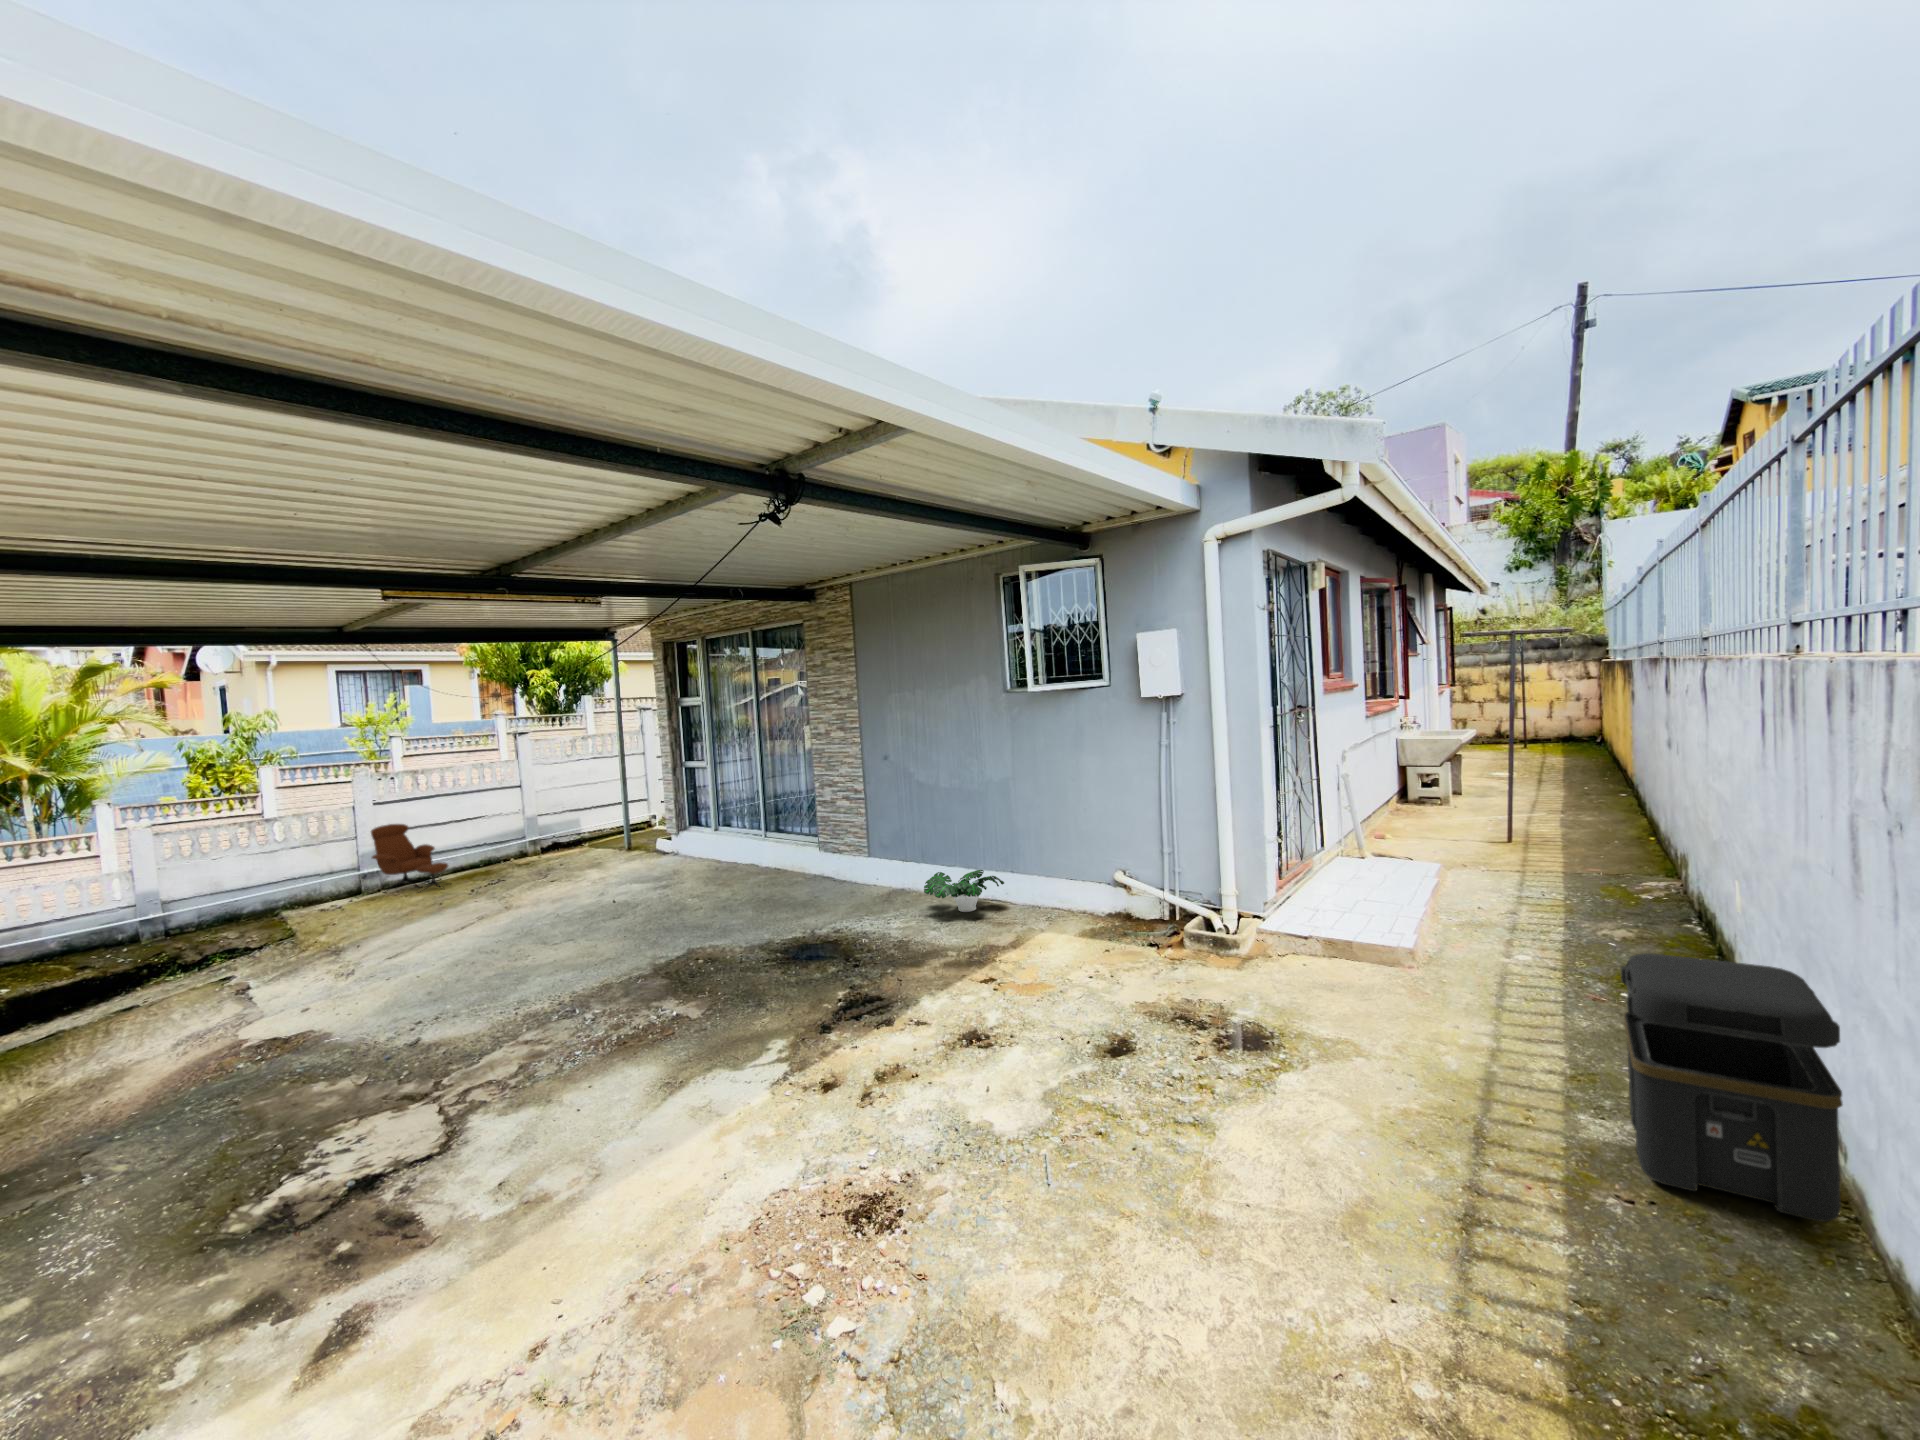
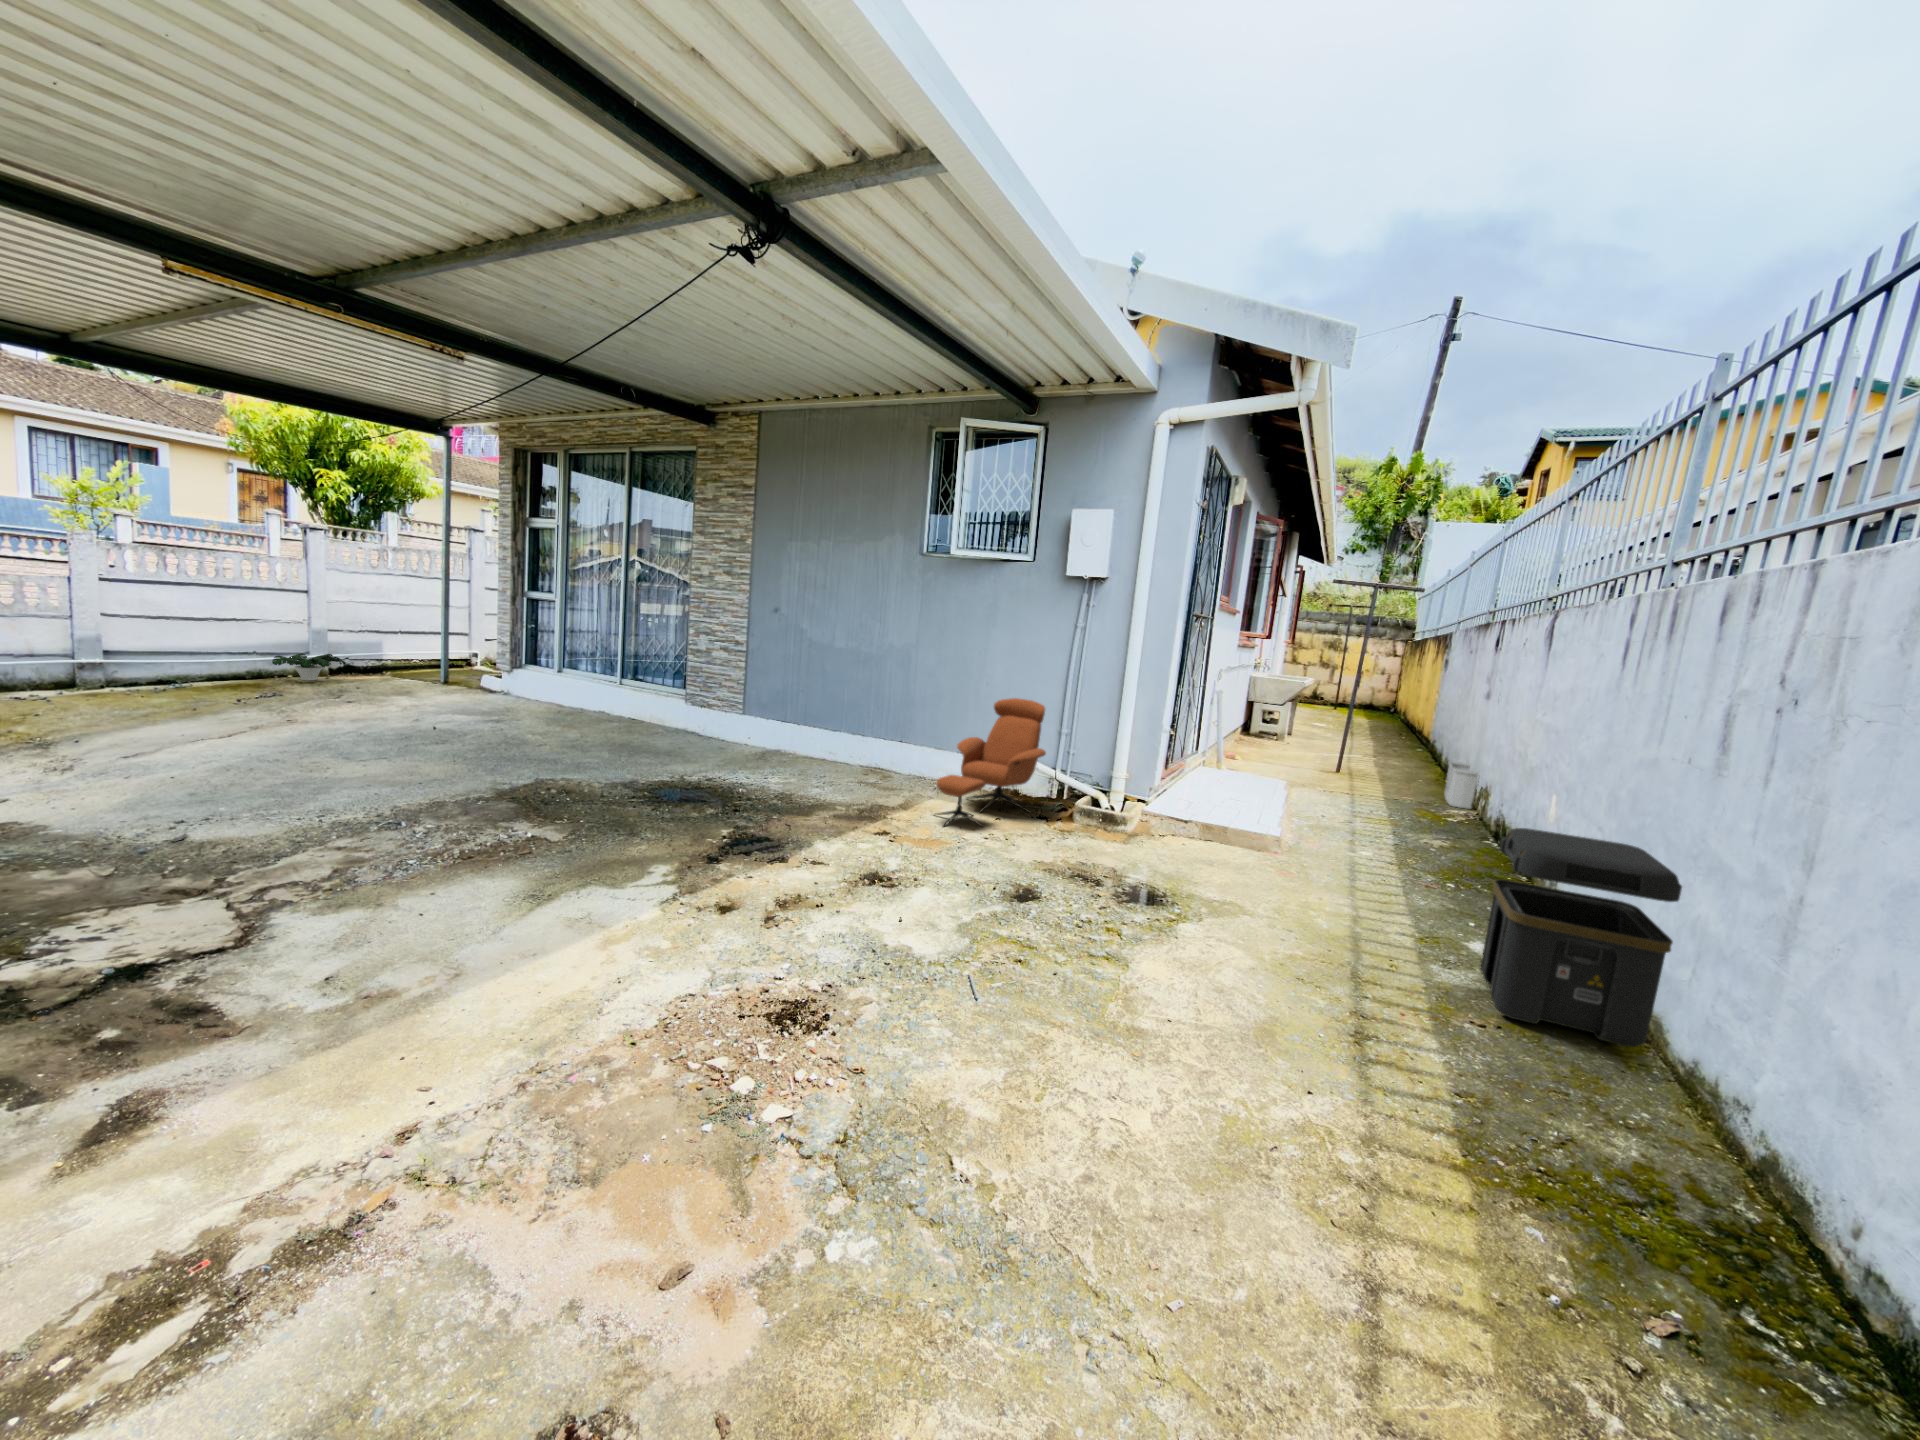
storage bin: none [1626,822,1667,878] -> present [1445,761,1479,809]
lounge chair: present [371,824,448,892] -> present [937,698,1046,826]
potted plant: present [924,870,1004,912] -> present [272,653,346,680]

